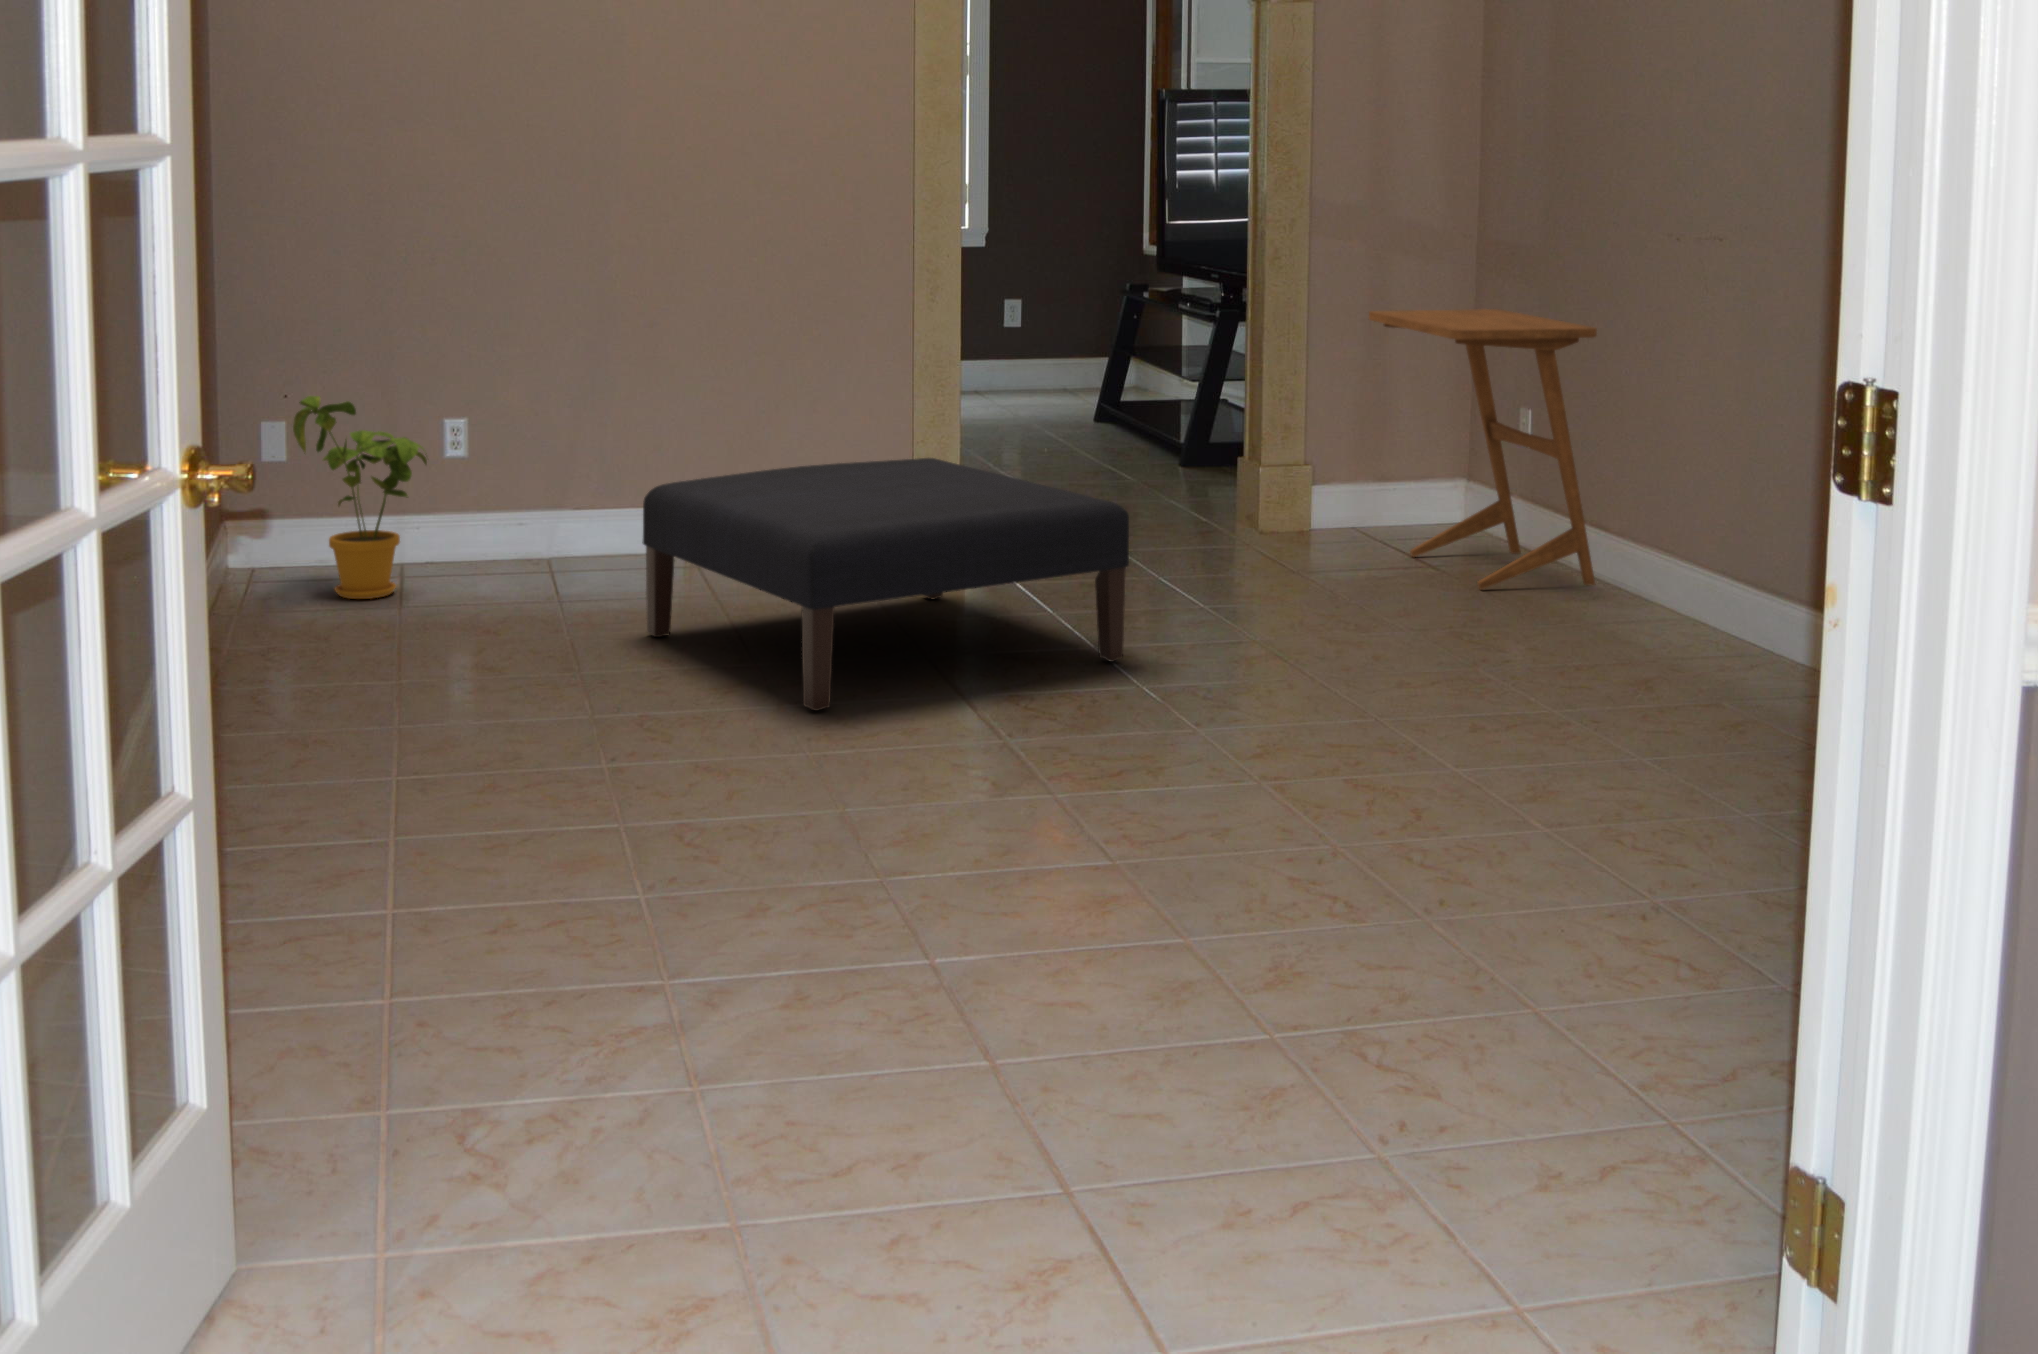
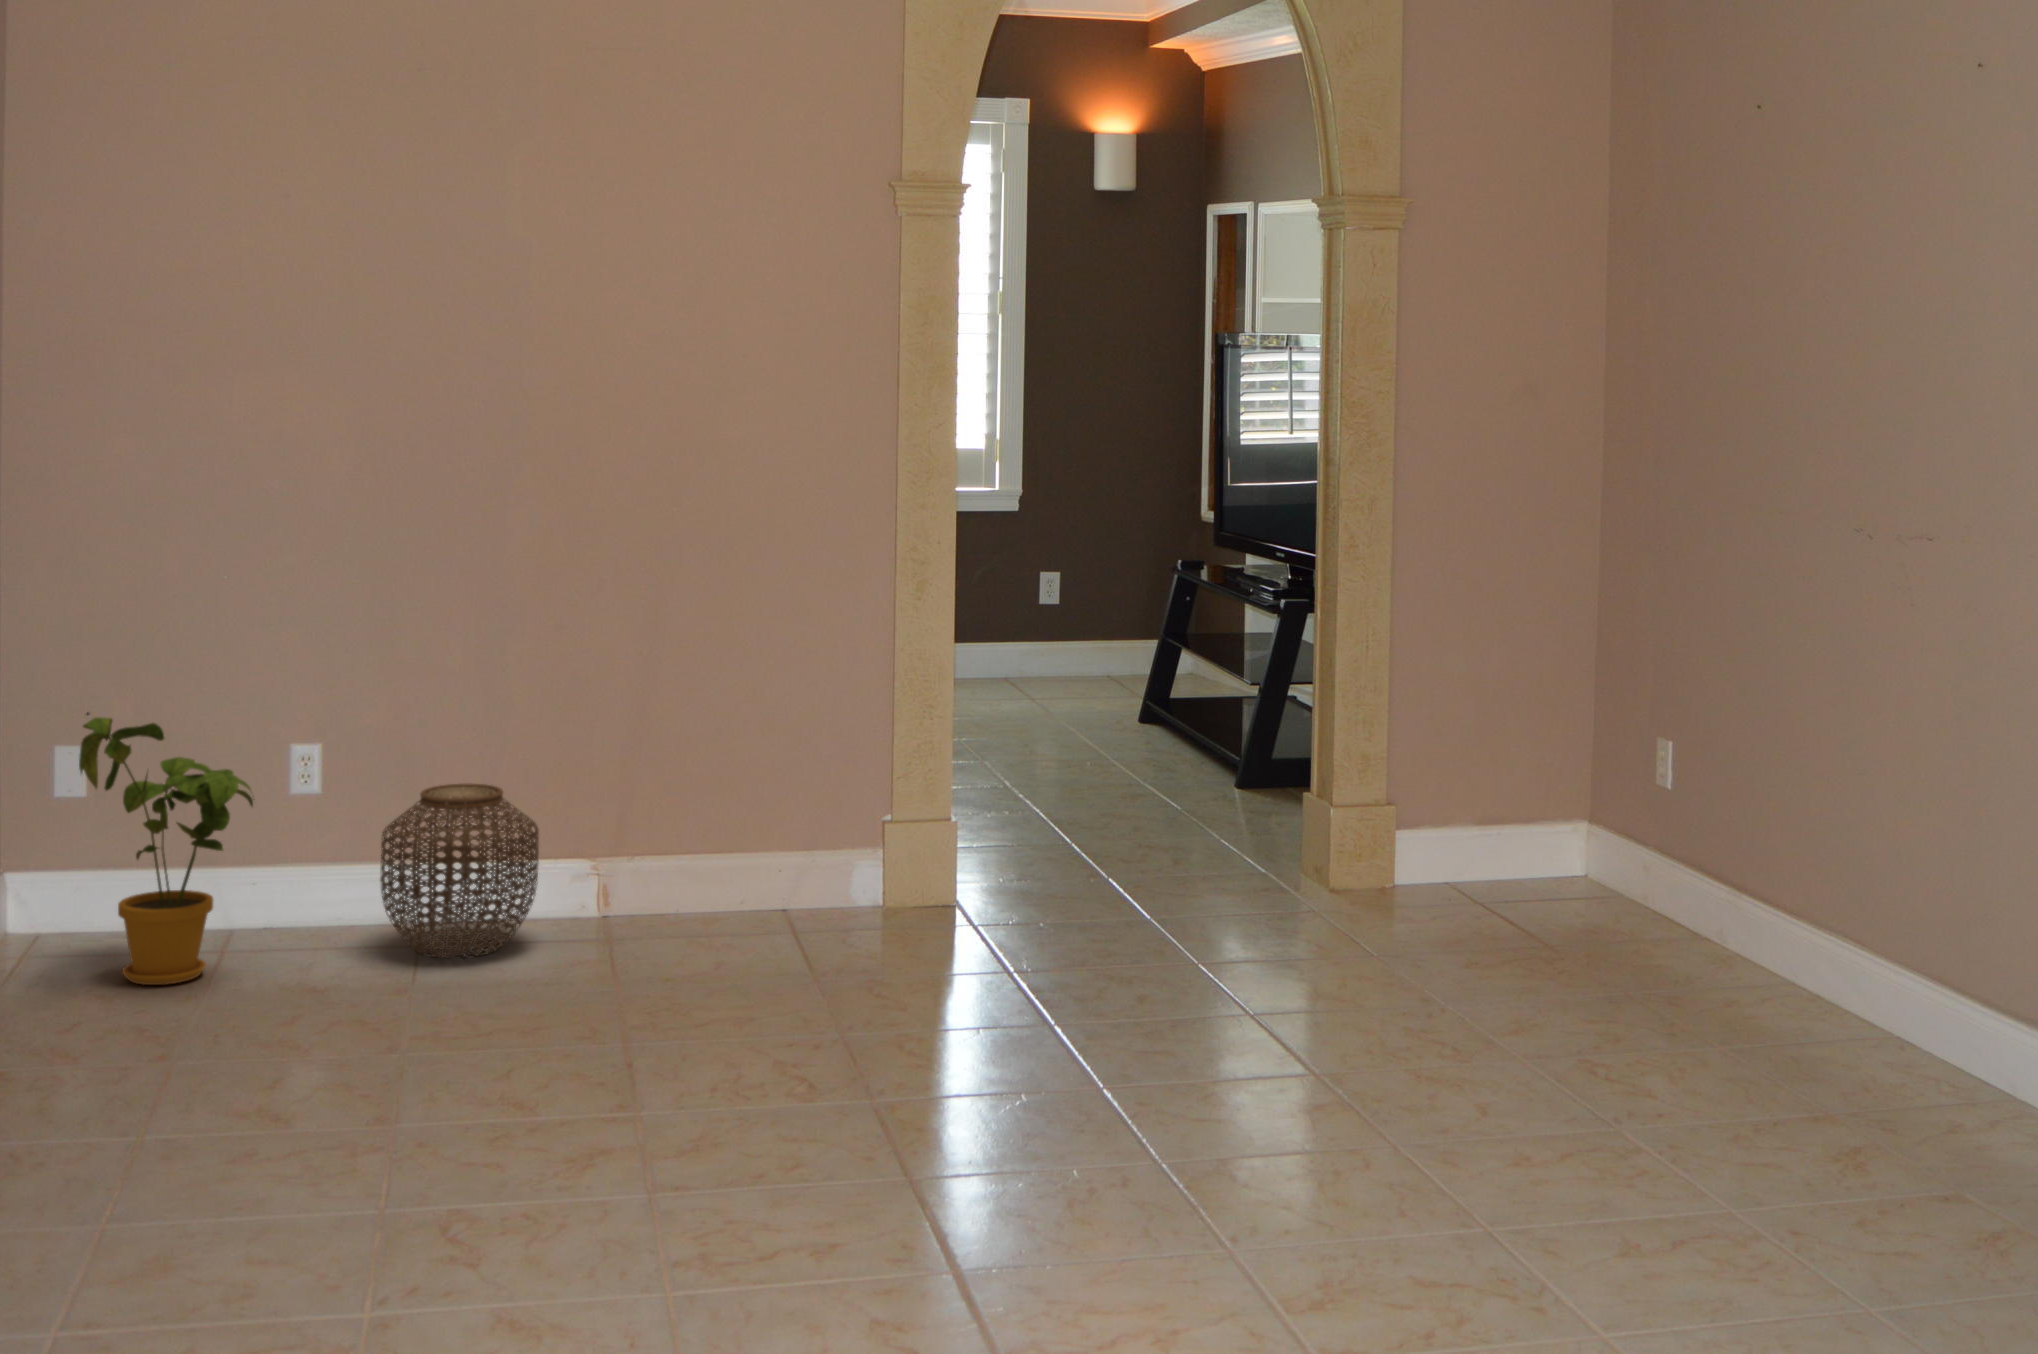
side table: present [1369,309,1597,589] -> none [1470,615,1762,984]
woven basket: none [521,450,641,581] -> present [380,784,539,957]
ottoman: present [642,458,1129,710] -> none [514,806,1155,1186]

